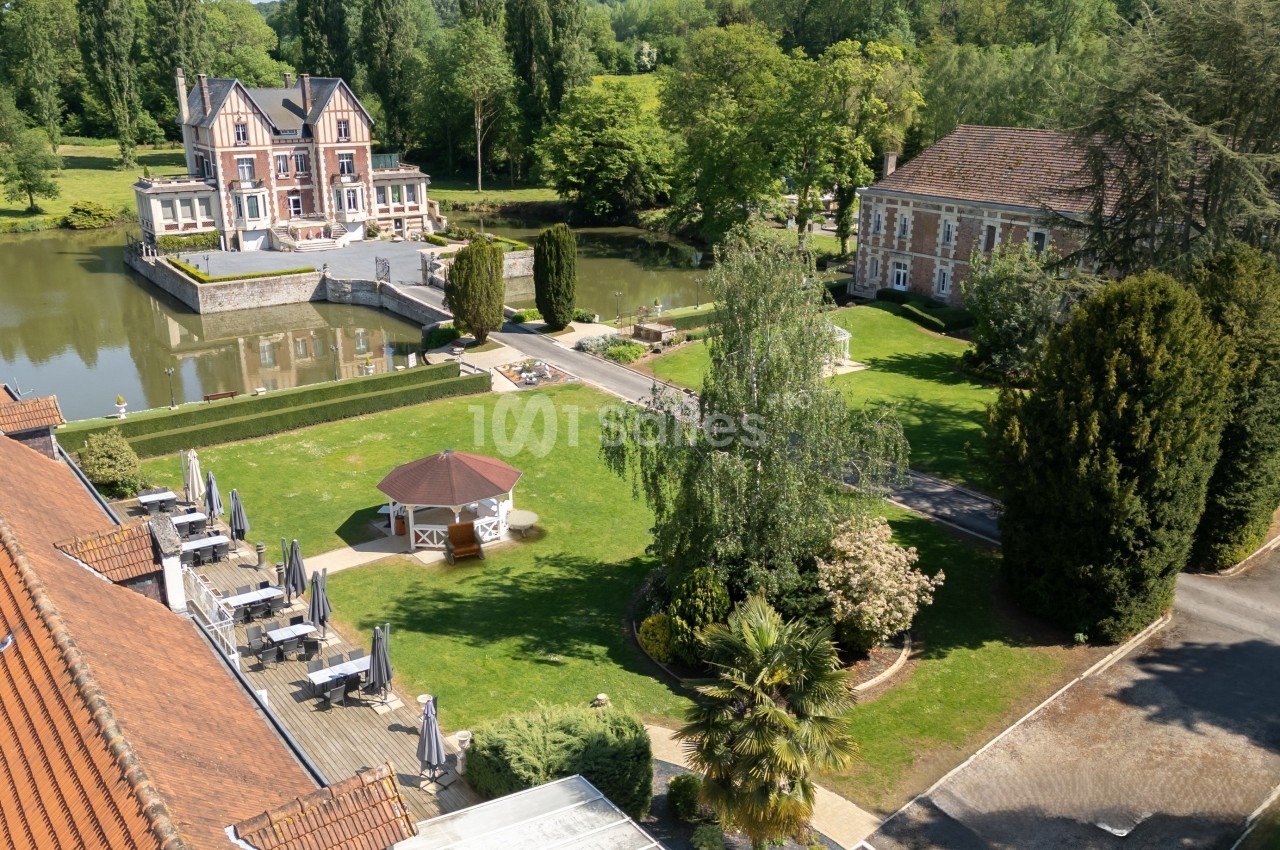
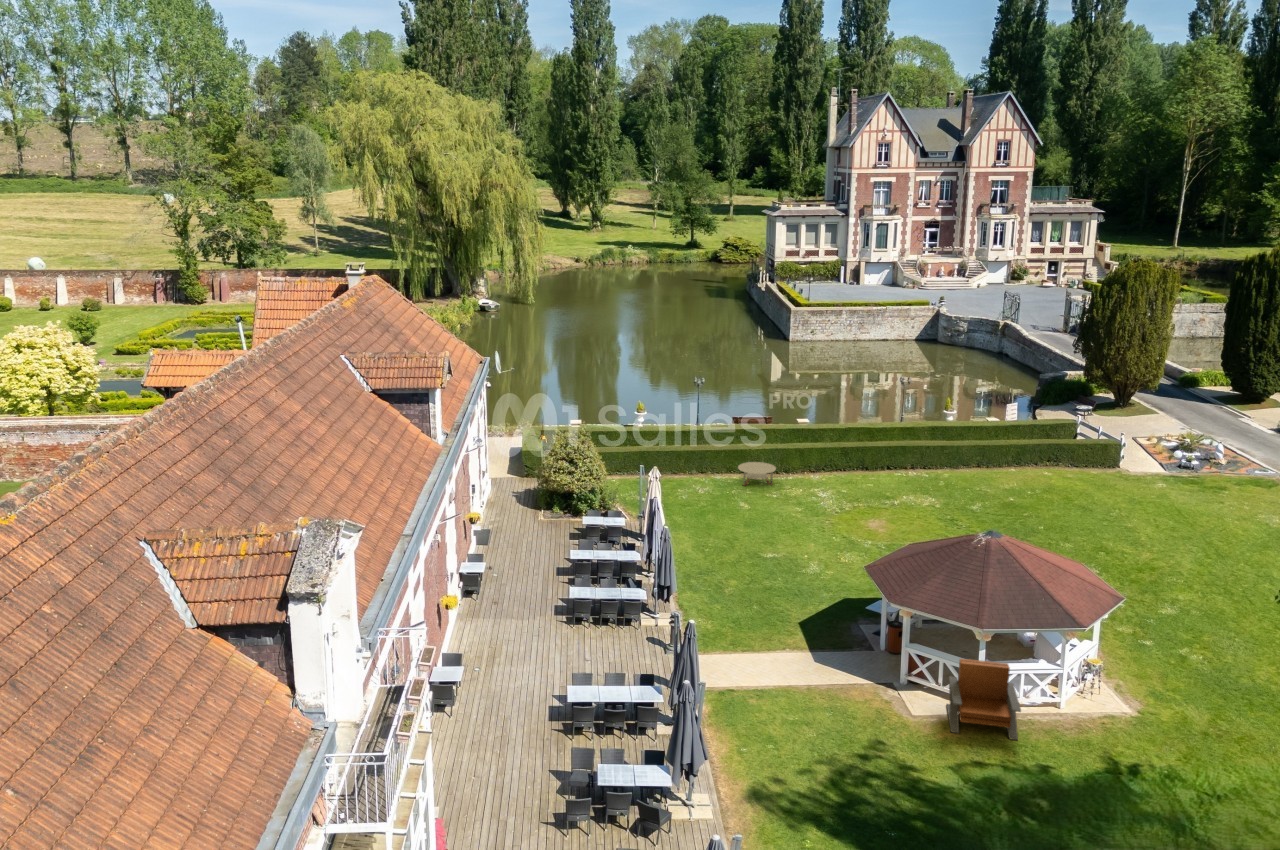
round table: present [506,510,538,537] -> present [738,462,776,486]

